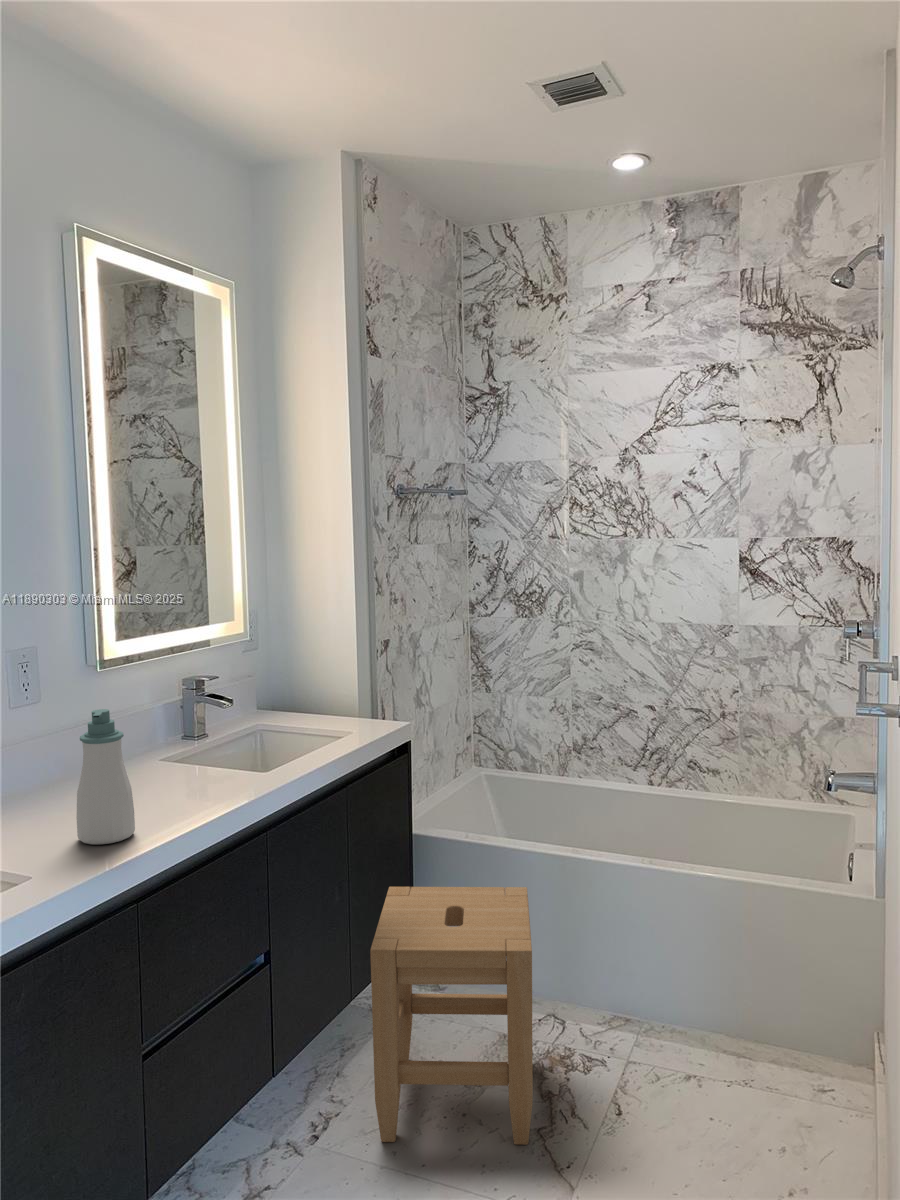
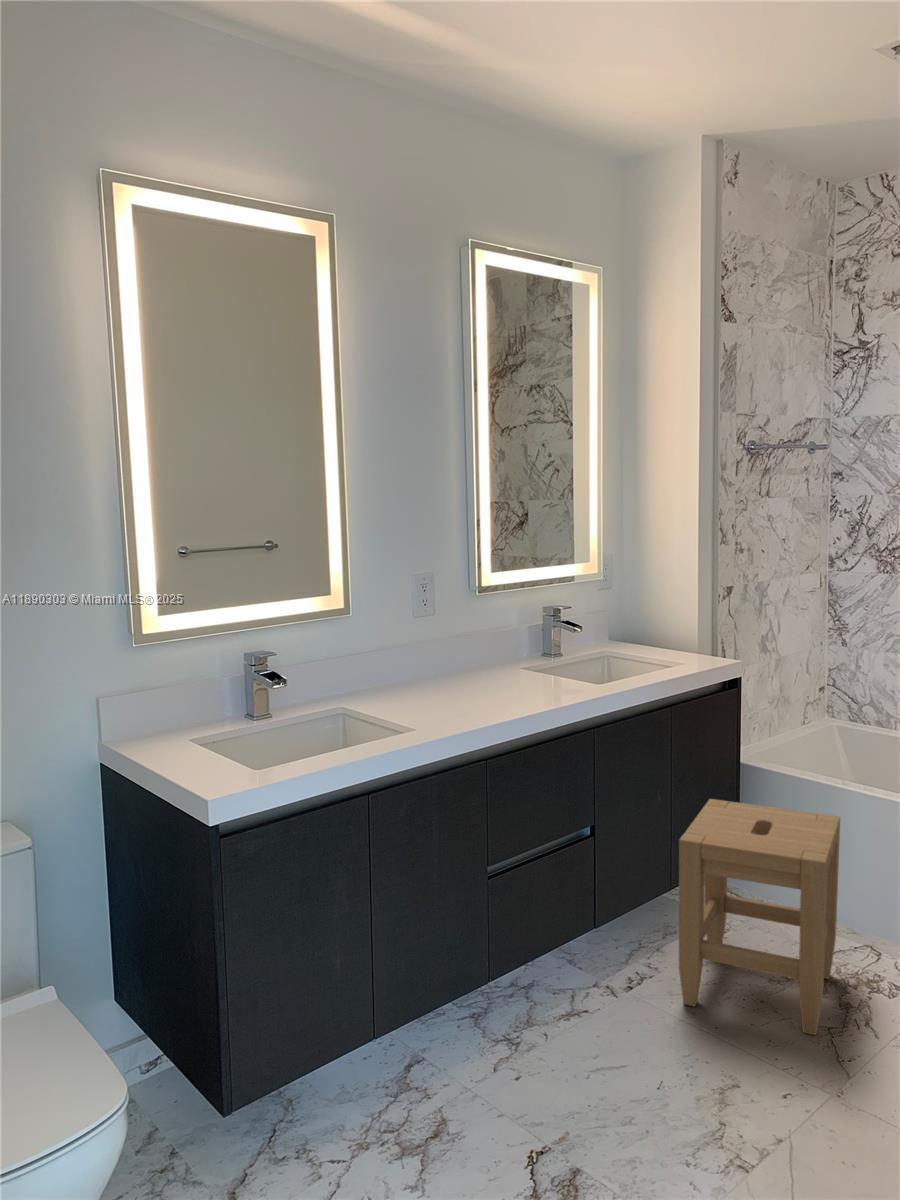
soap bottle: present [76,709,135,844] -> none [449,616,489,716]

